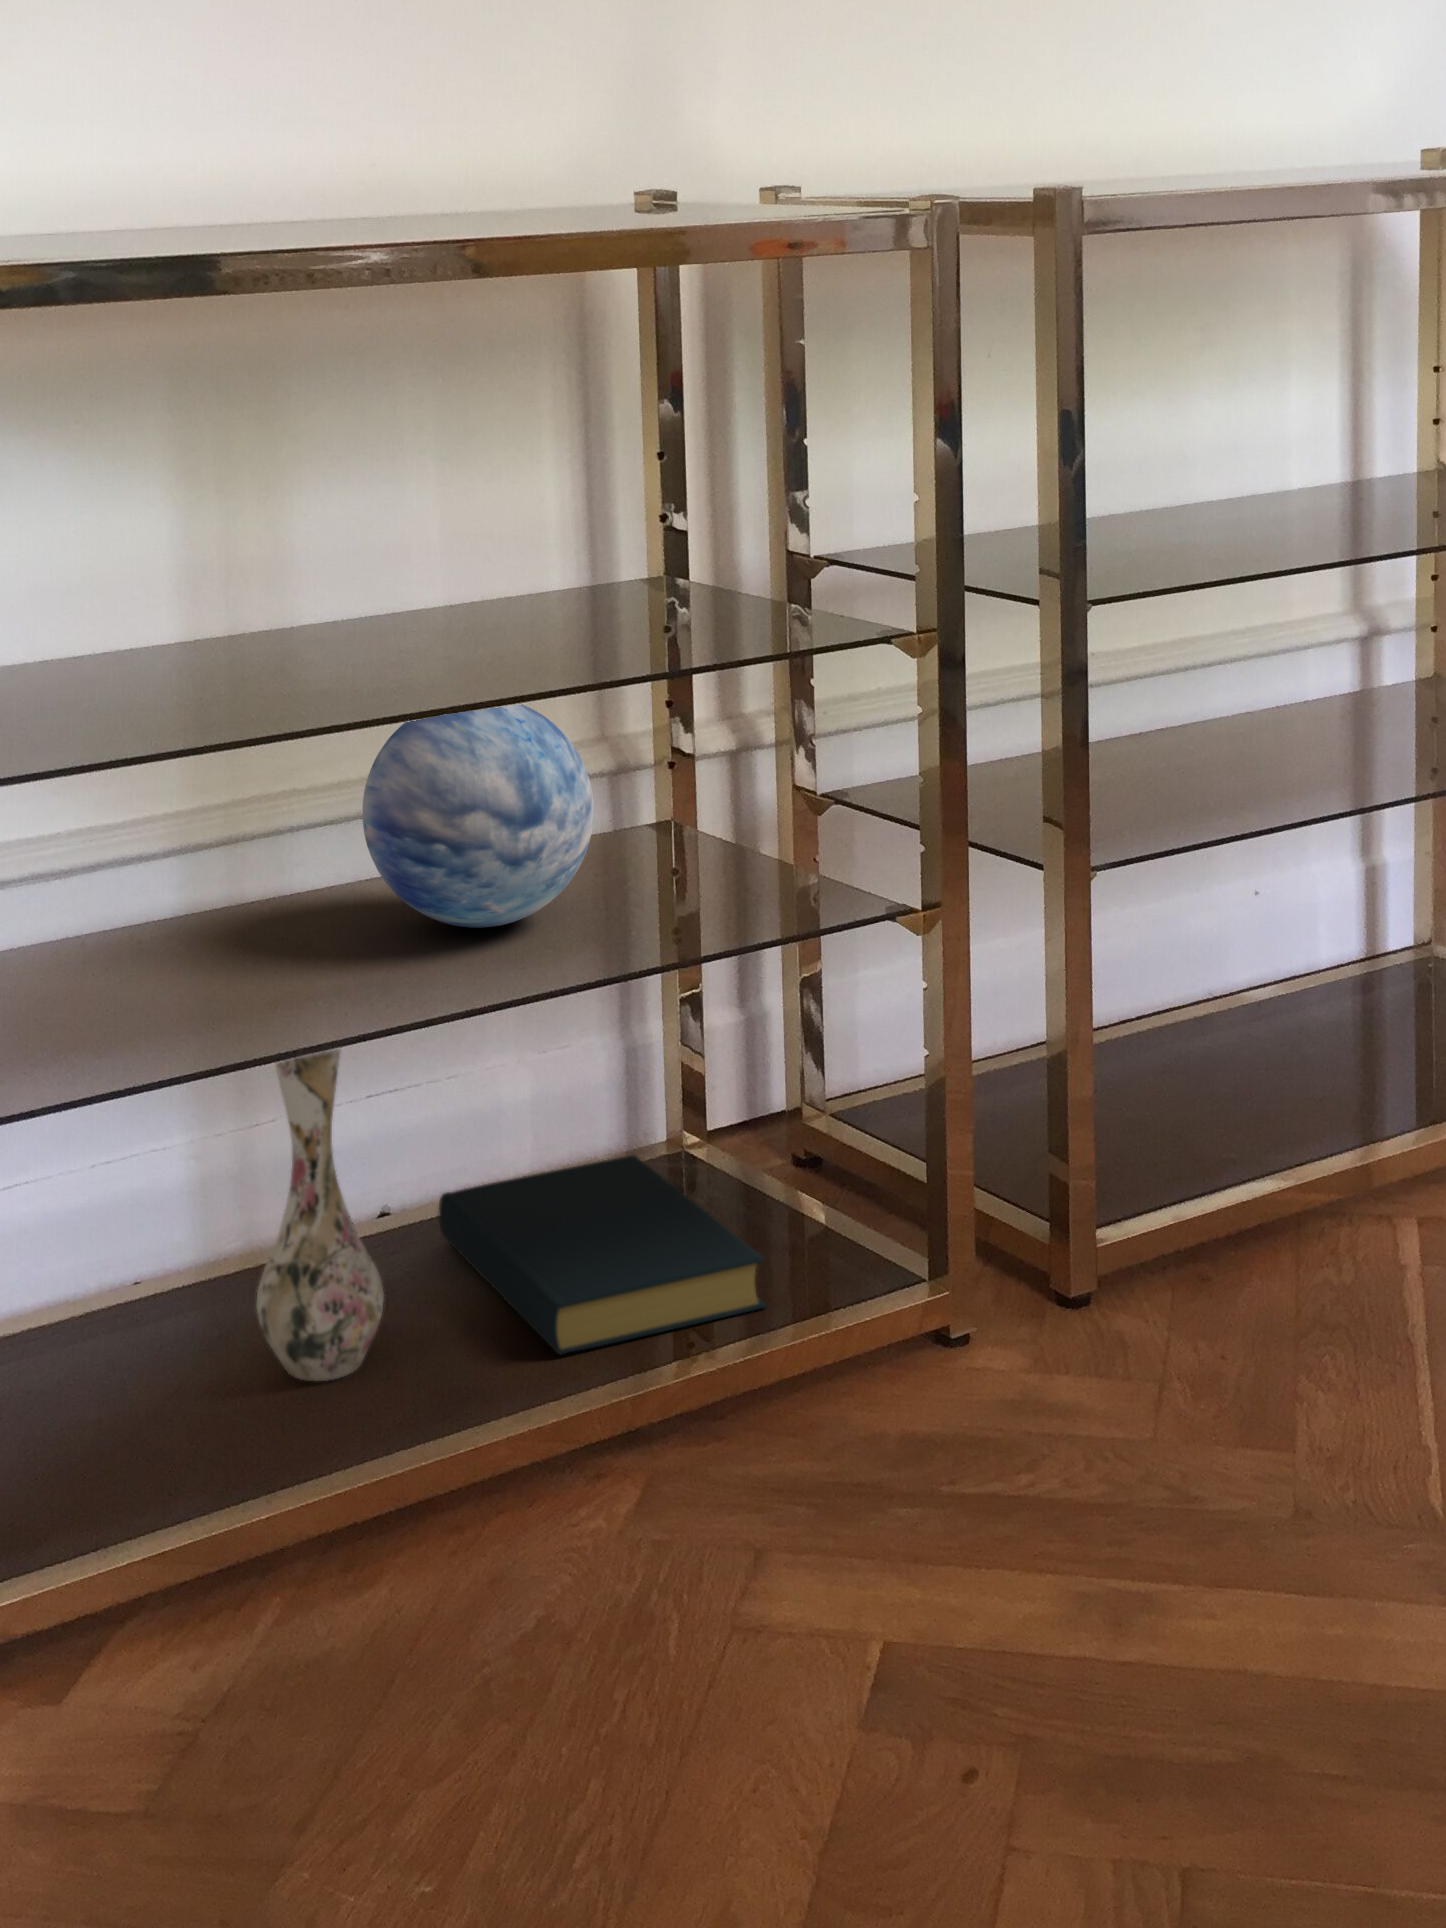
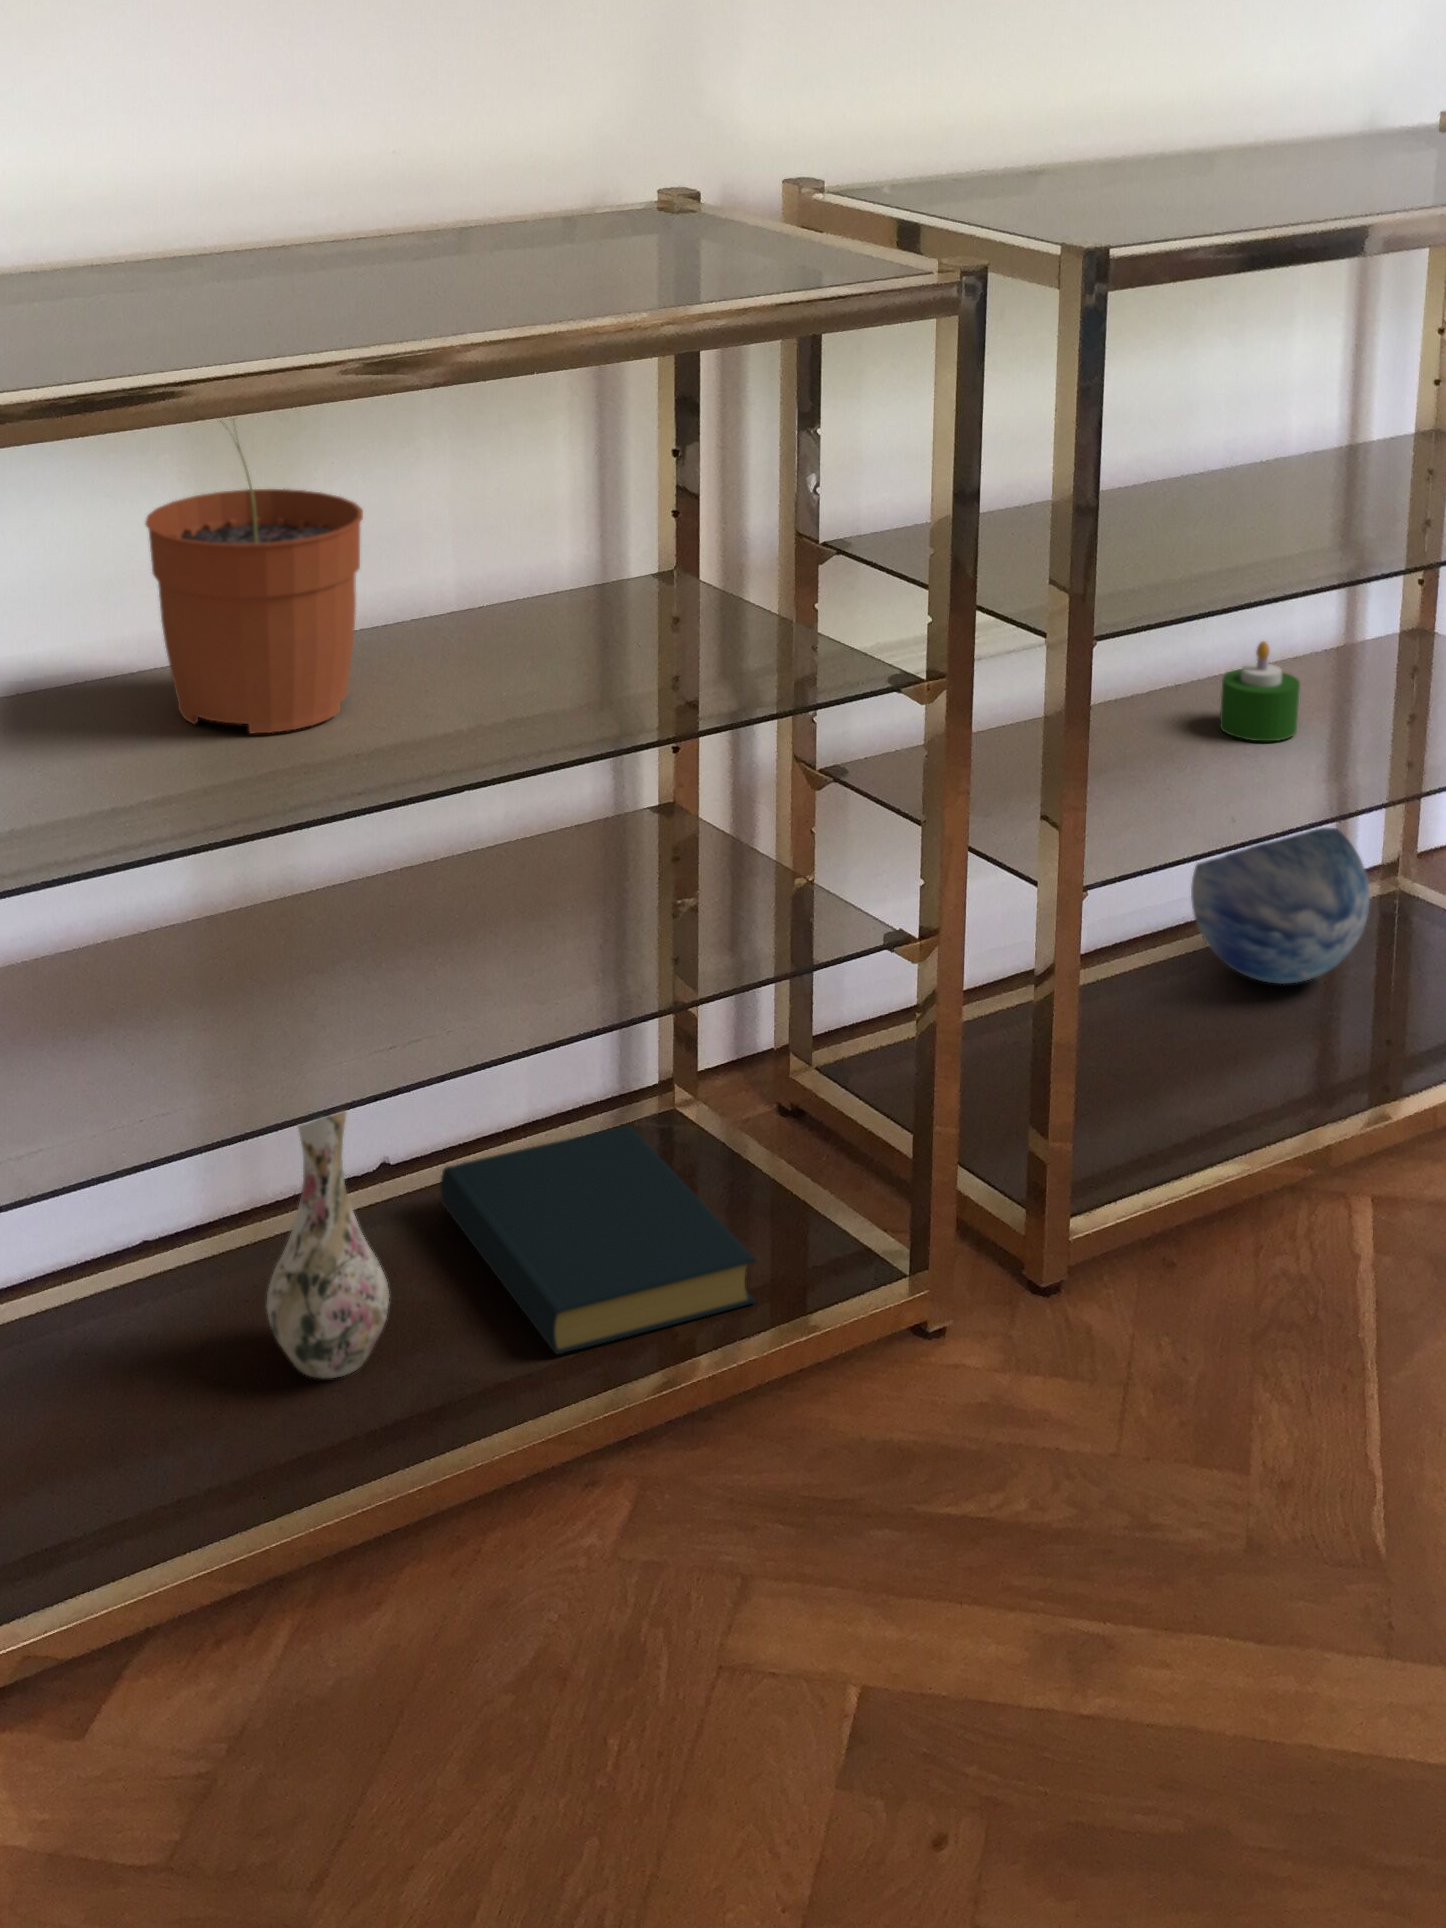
plant pot: none [123,371,341,690] -> present [145,421,363,733]
candle: none [1231,658,1311,760] -> present [1220,641,1300,741]
decorative orb: present [362,704,594,928] -> present [1191,828,1370,984]

